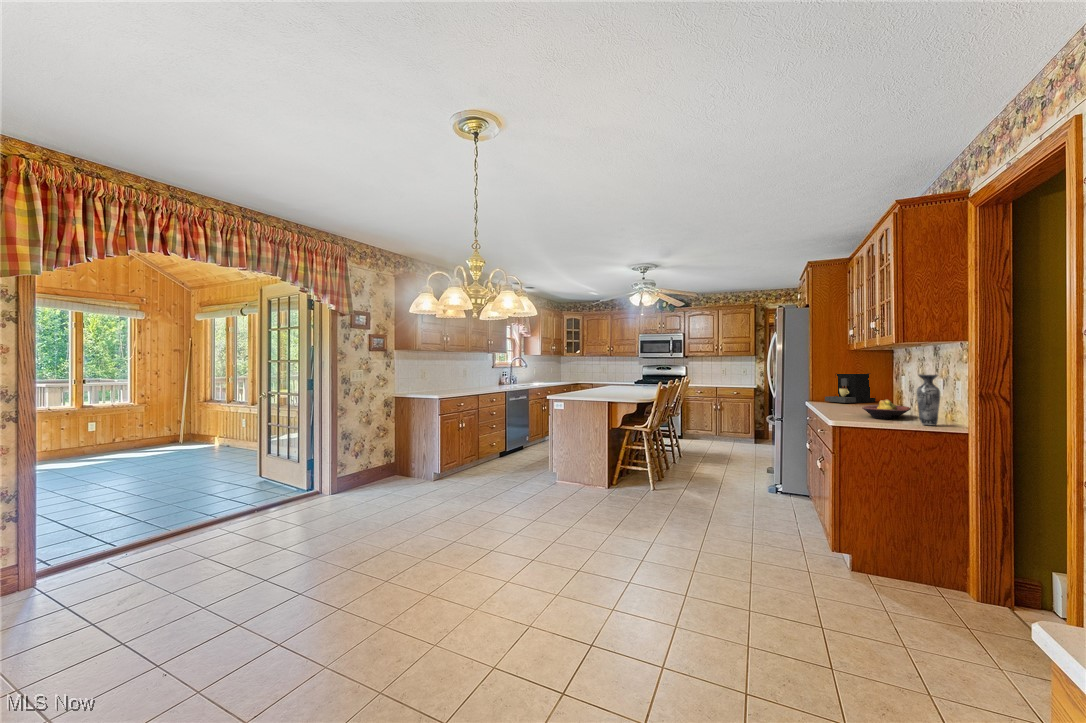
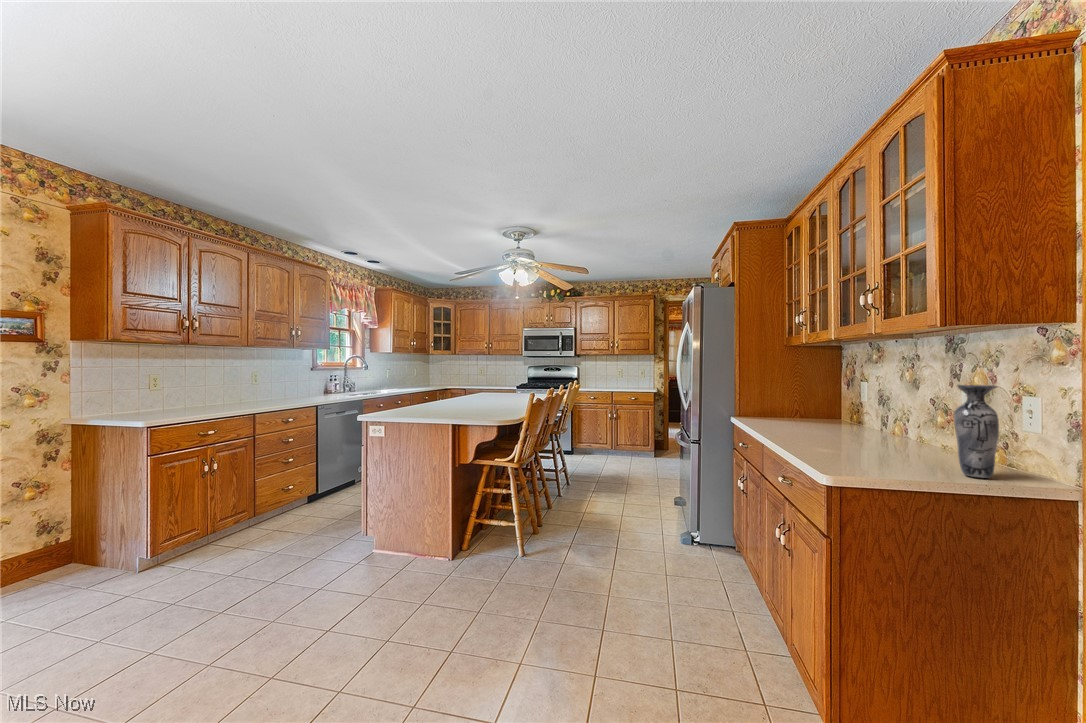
coffee maker: present [825,373,875,403] -> none [757,378,819,420]
fruit bowl: present [862,399,910,419] -> none [841,423,917,459]

